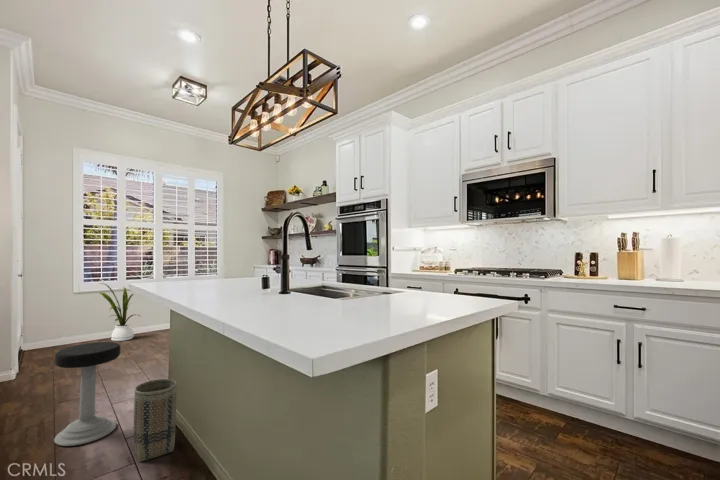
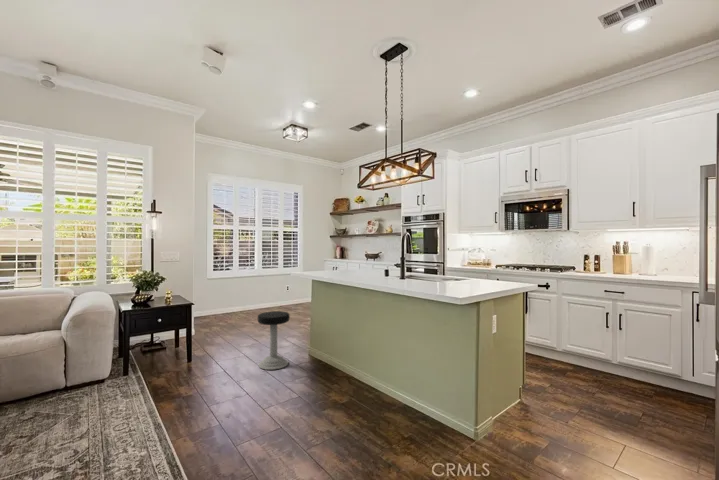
house plant: present [100,284,140,341] -> none [224,273,251,316]
basket: present [134,379,176,462] -> none [309,333,332,377]

